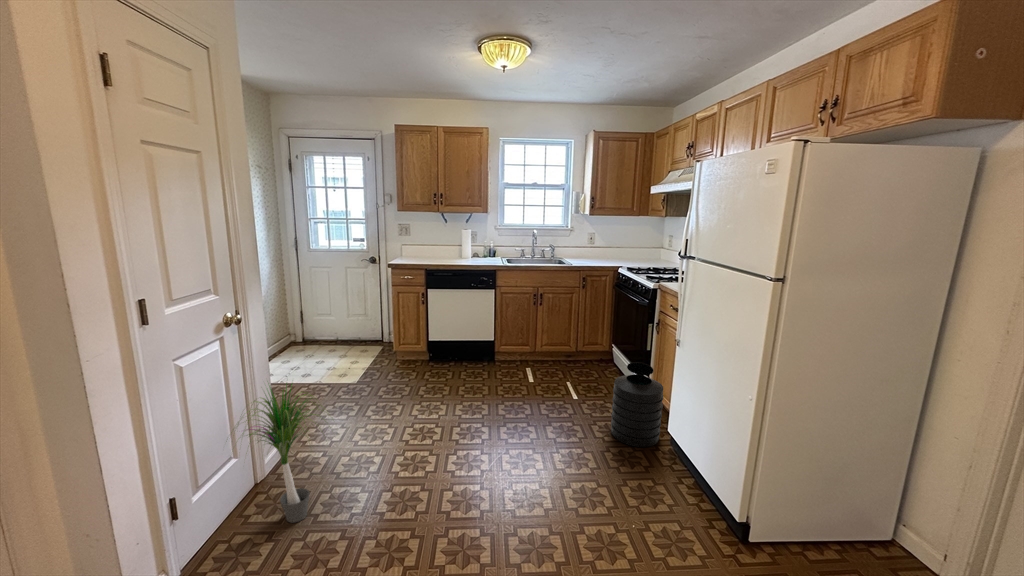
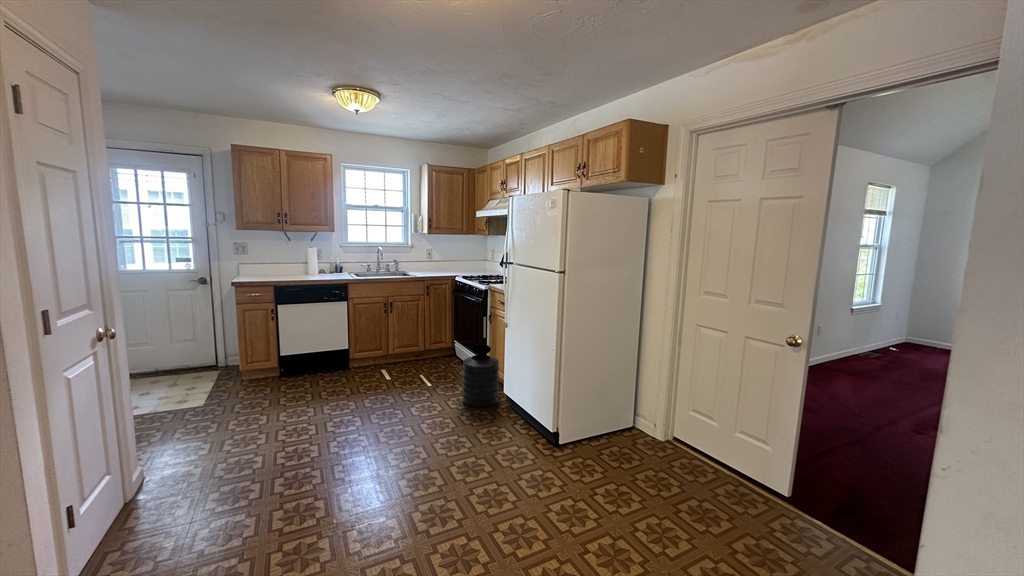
potted plant: present [237,383,316,523] -> none [109,382,234,522]

